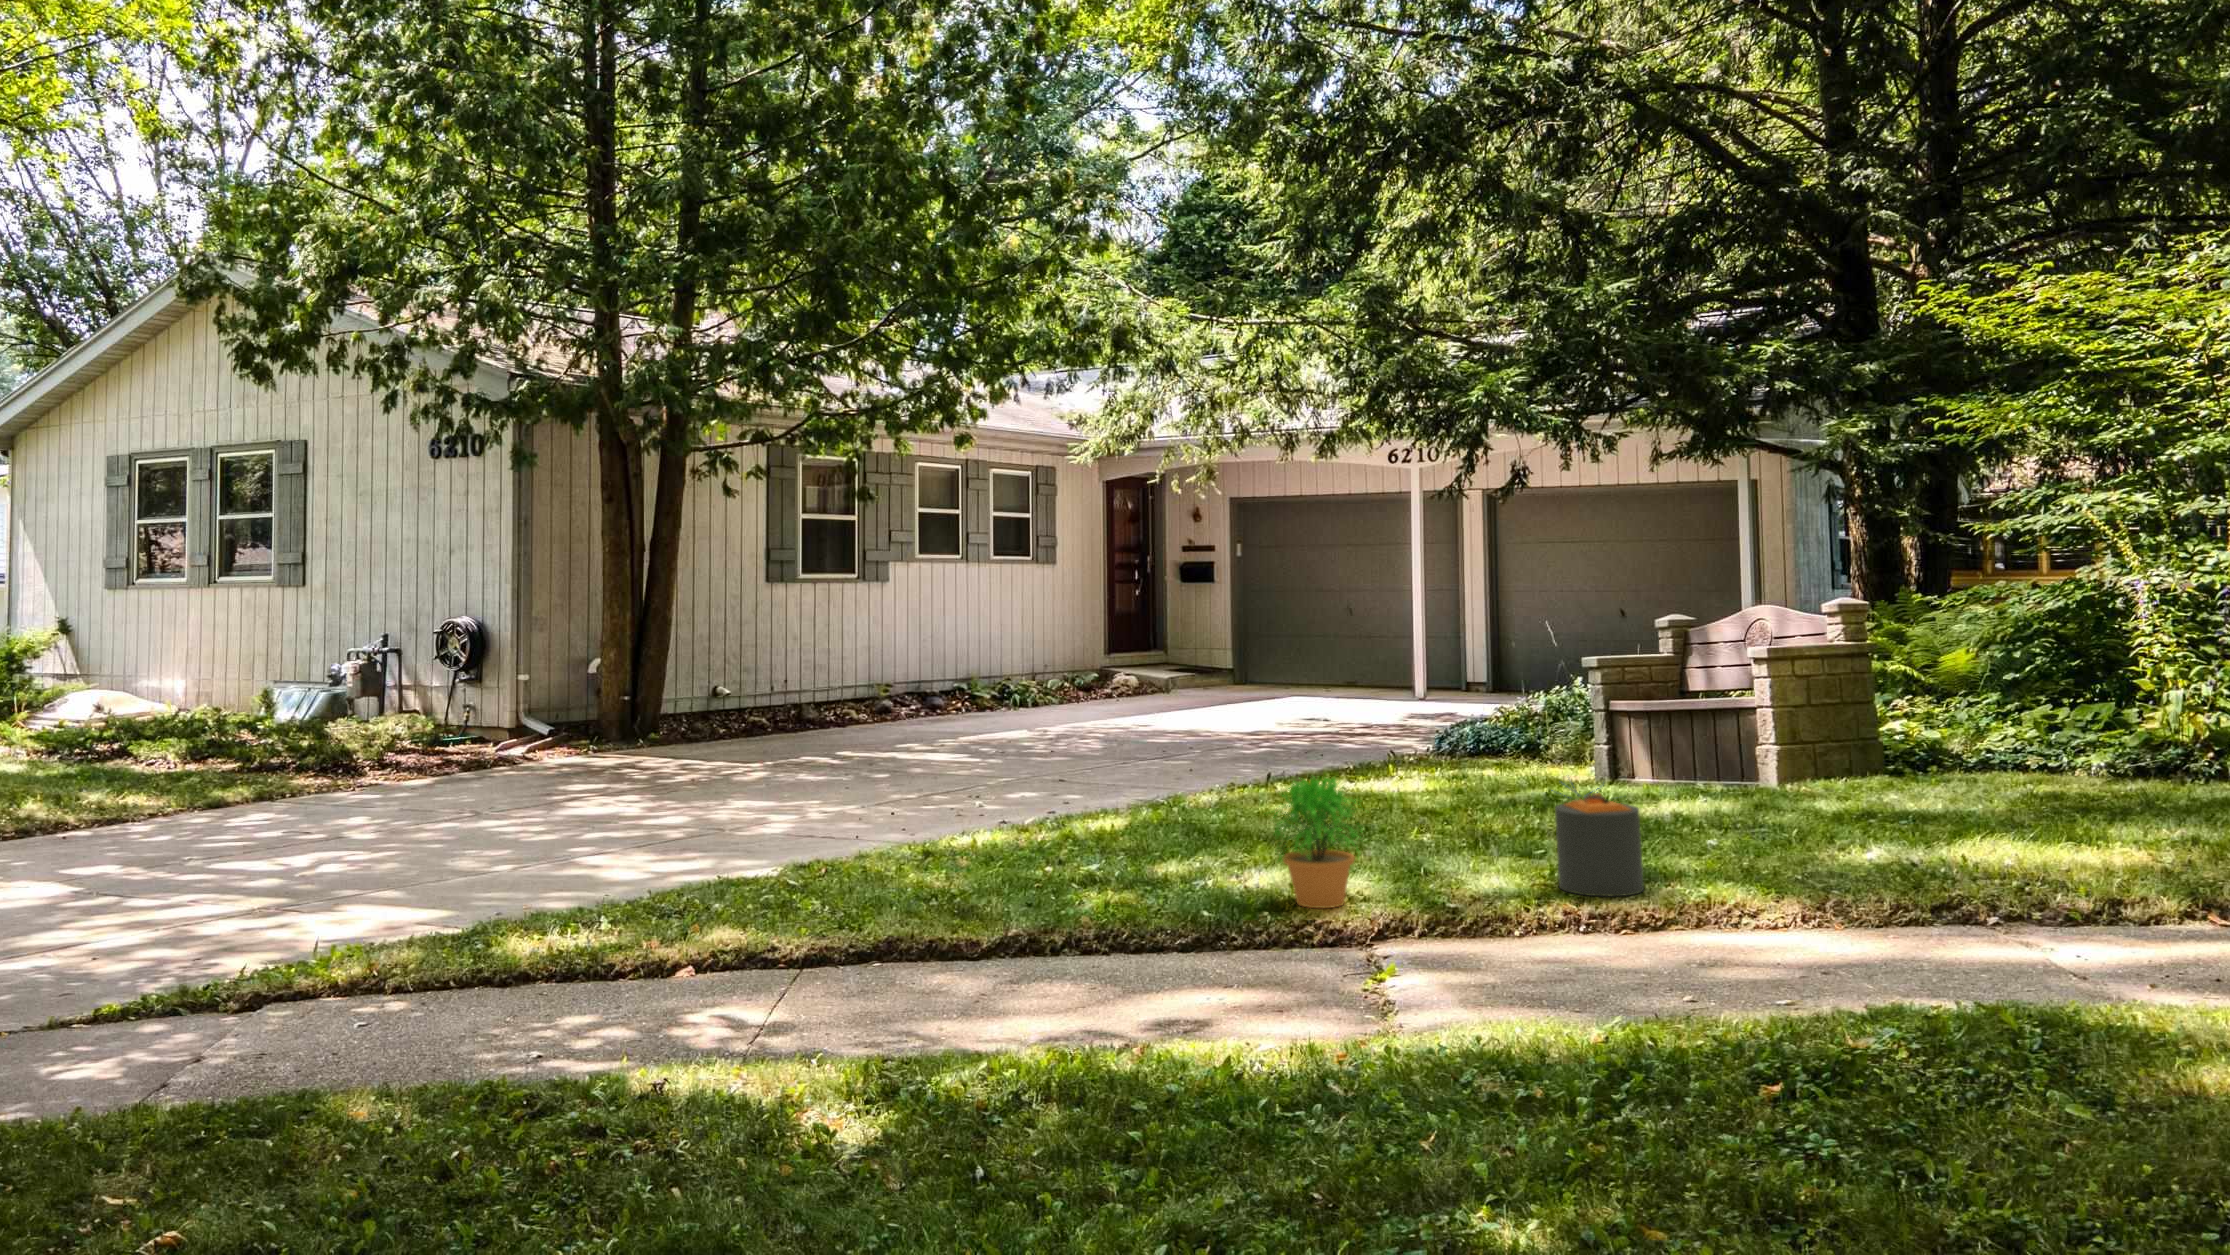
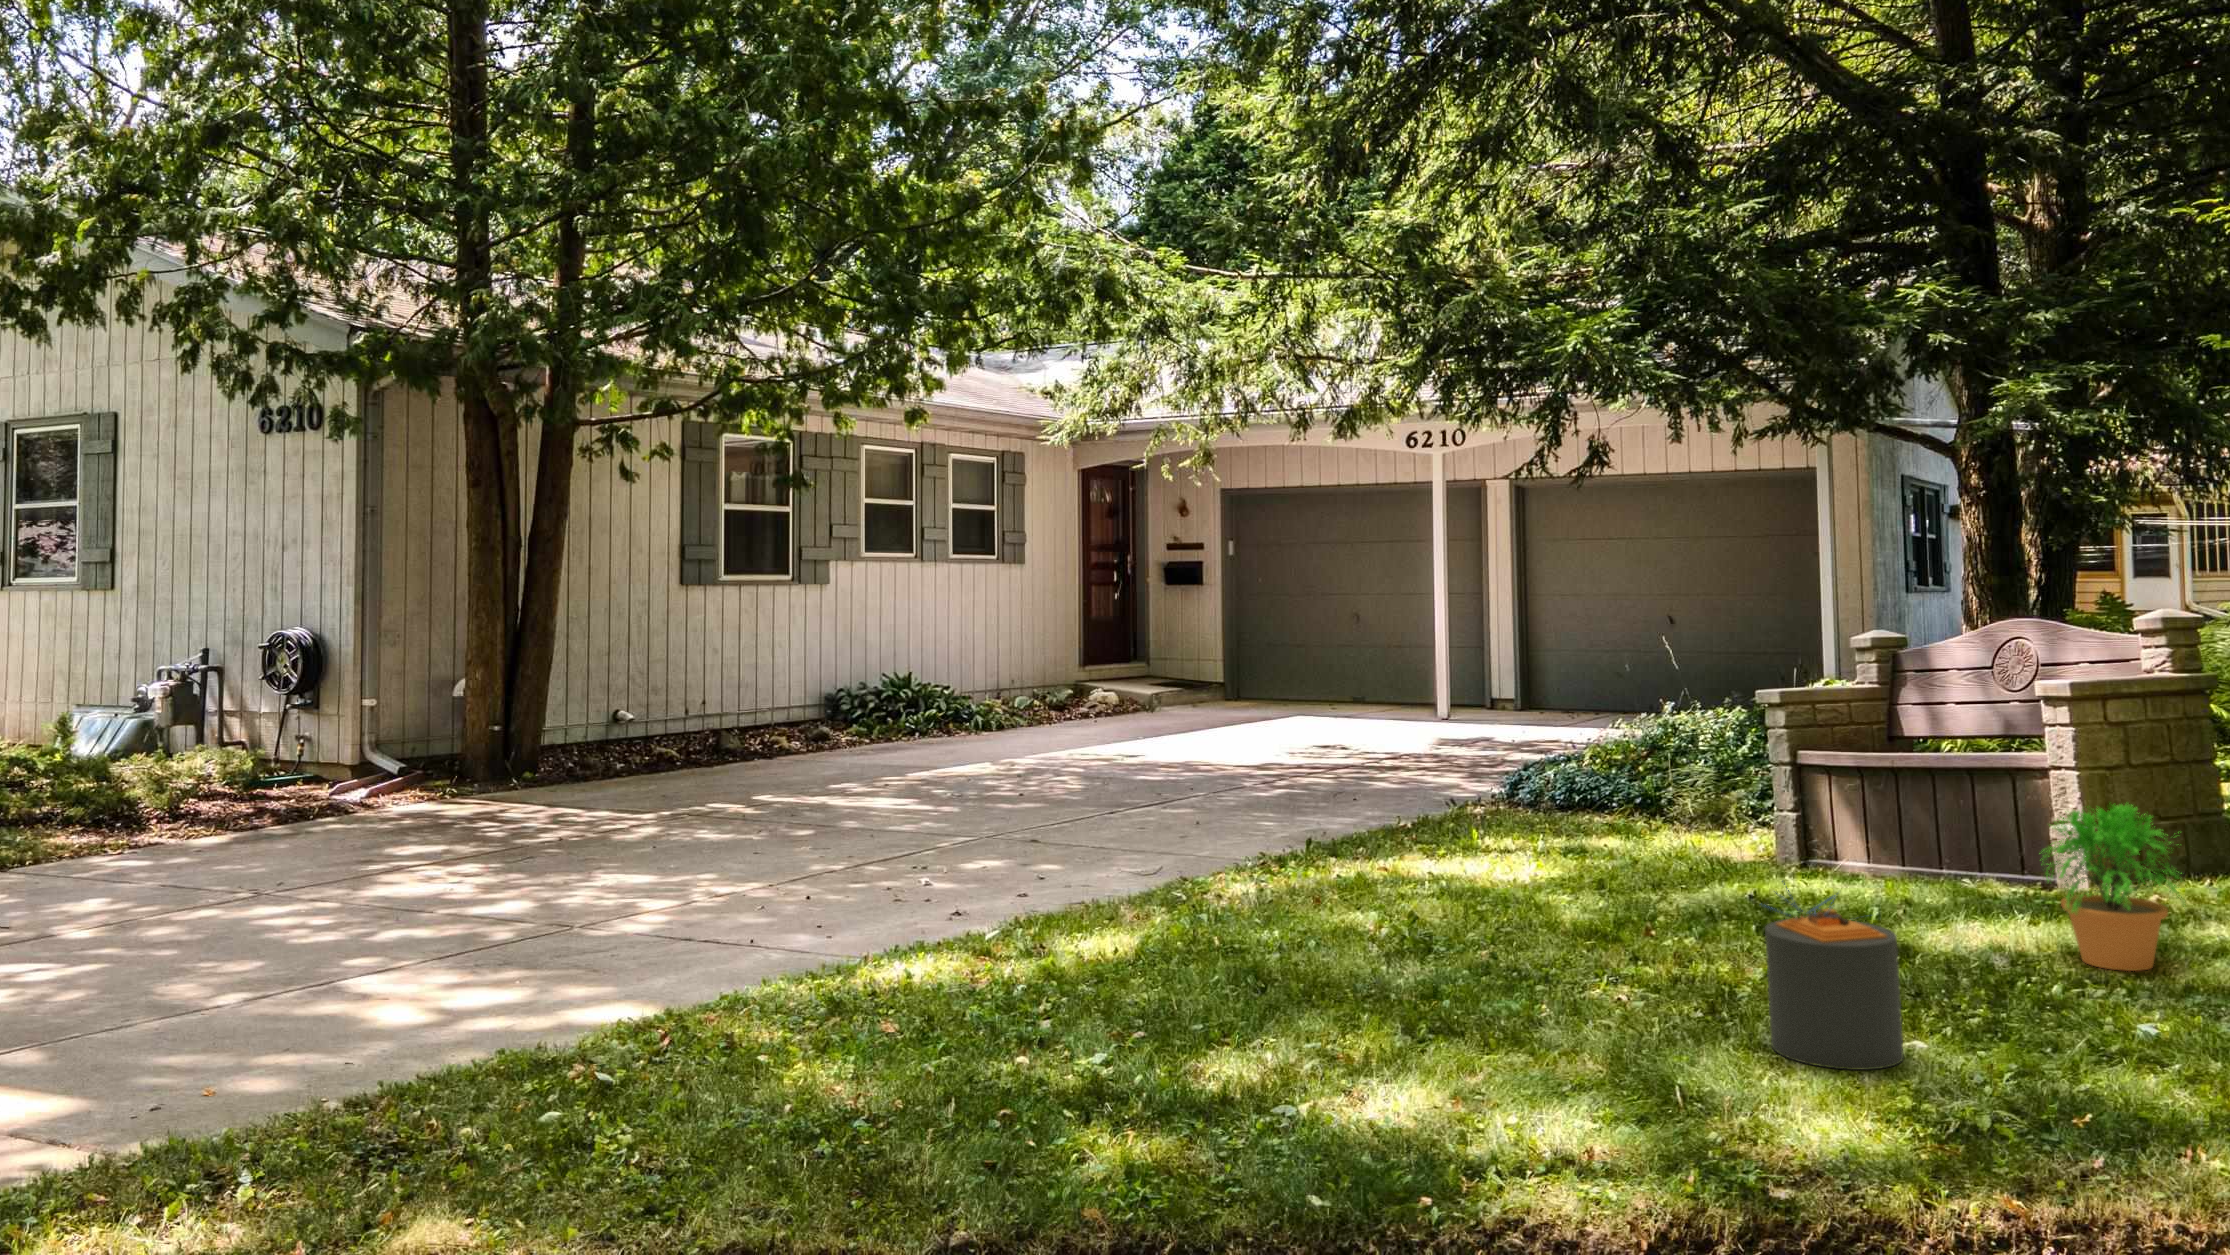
potted plant: present [1271,776,1362,908] -> present [2043,805,2186,971]

